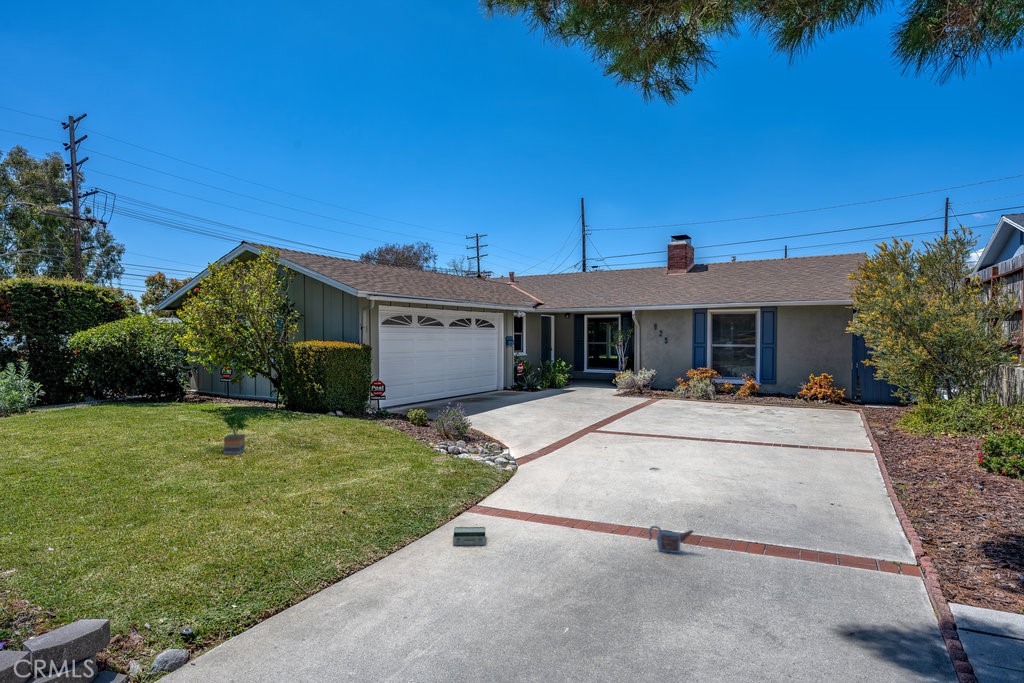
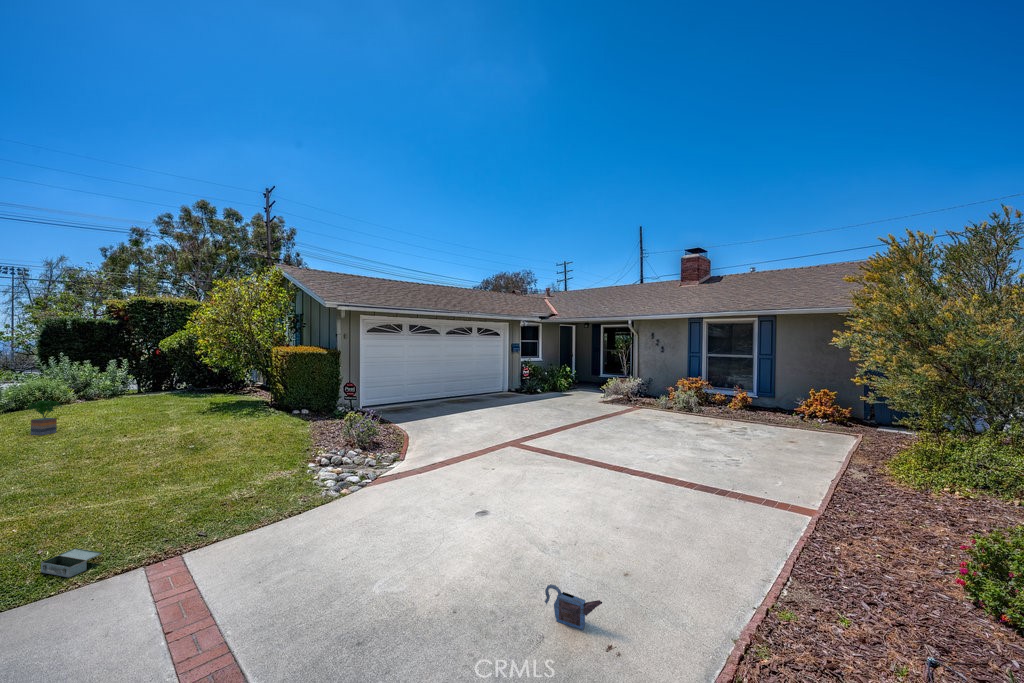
potted tree: present [223,415,249,455] -> present [29,401,62,435]
watering can: present [649,526,693,553] -> present [545,584,602,630]

